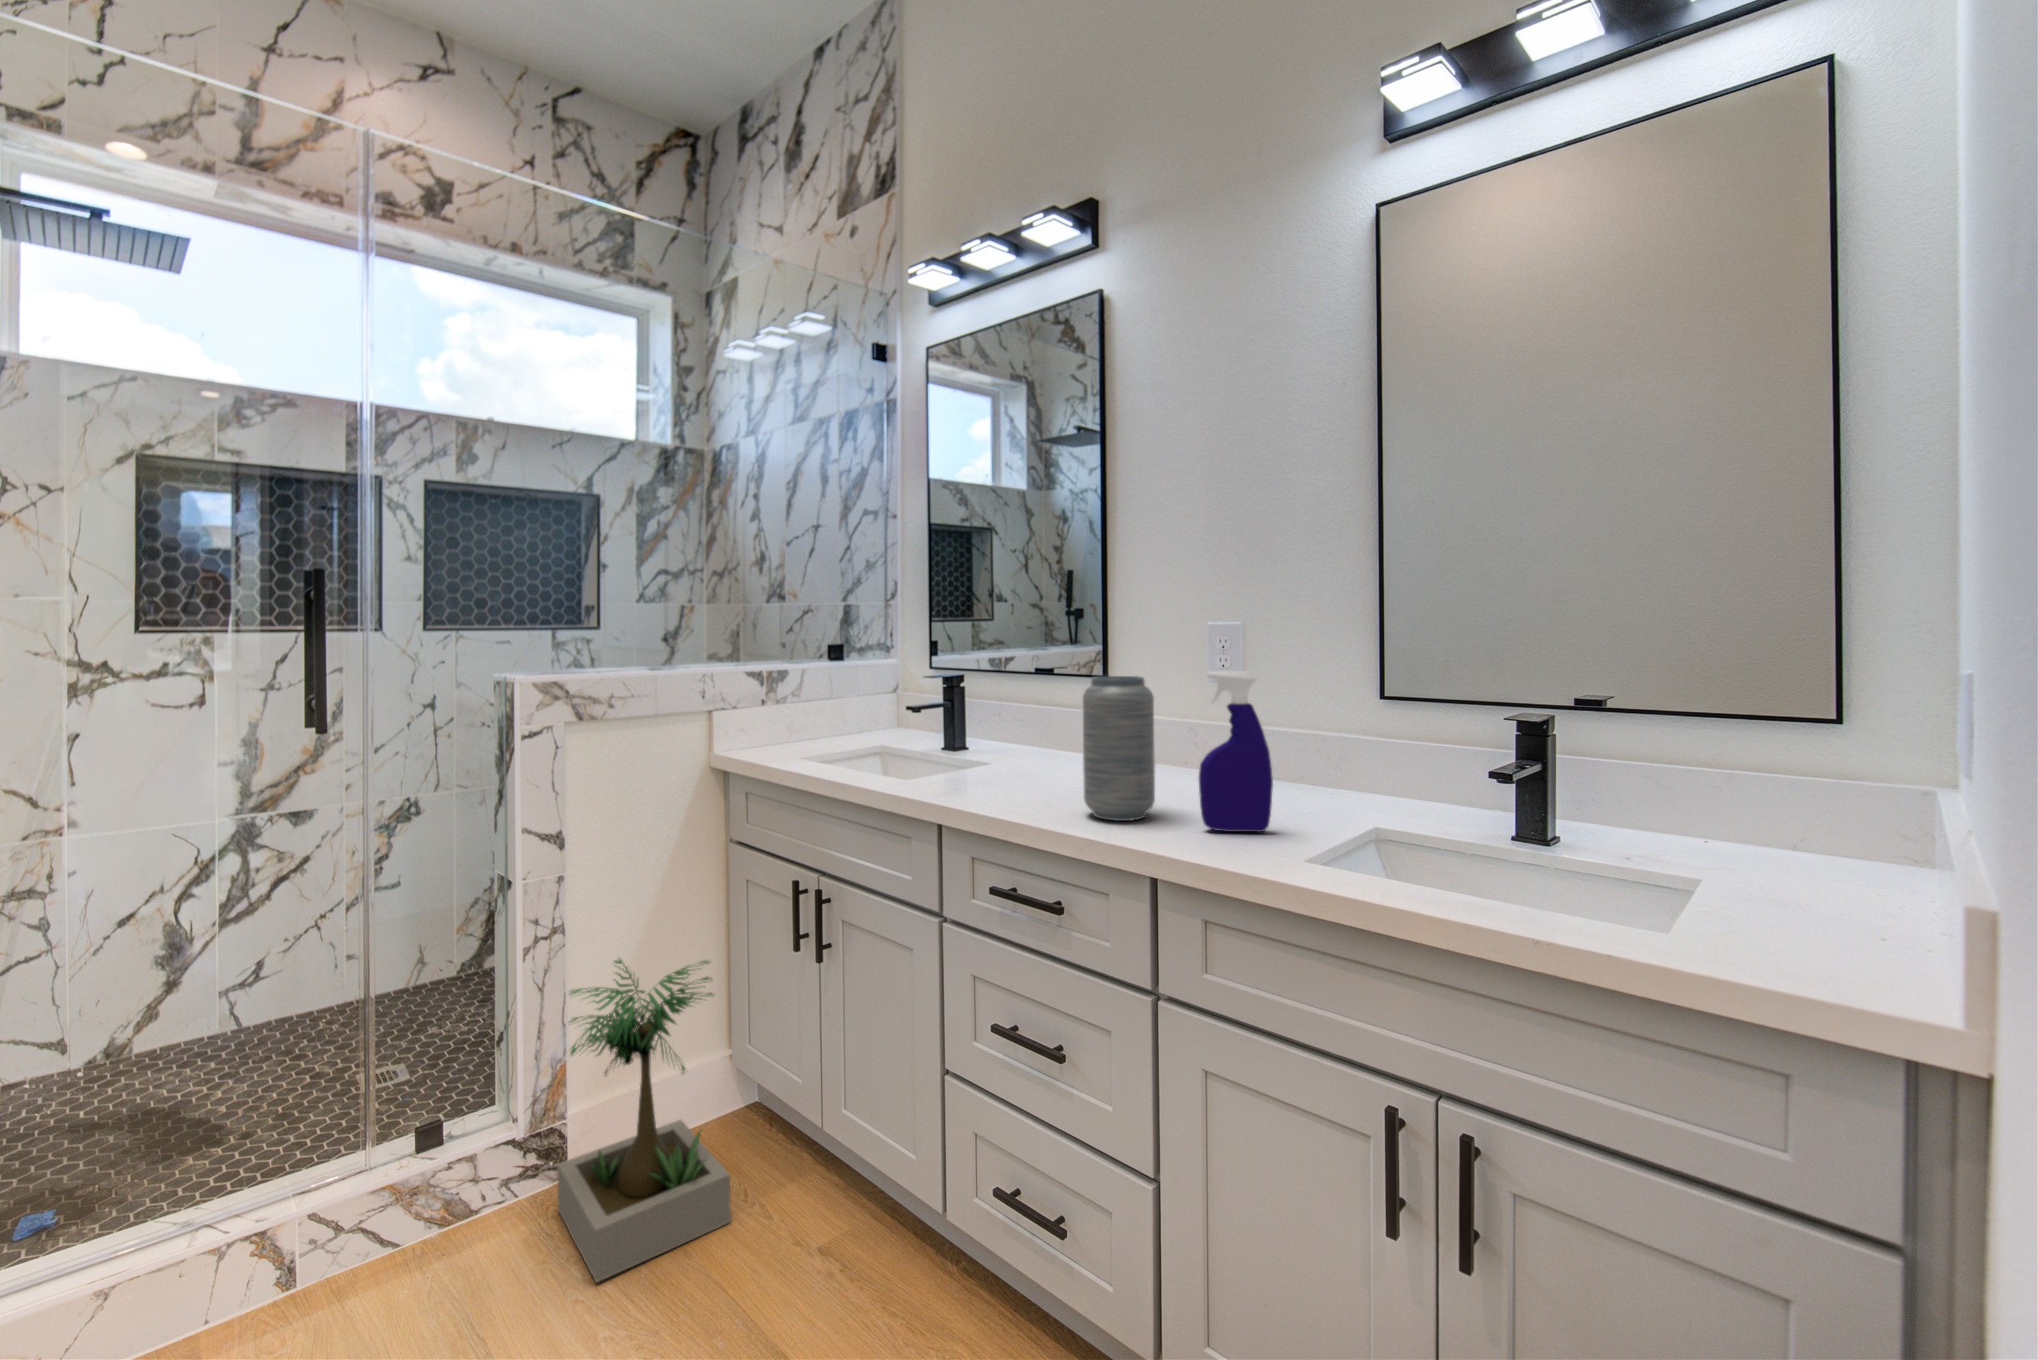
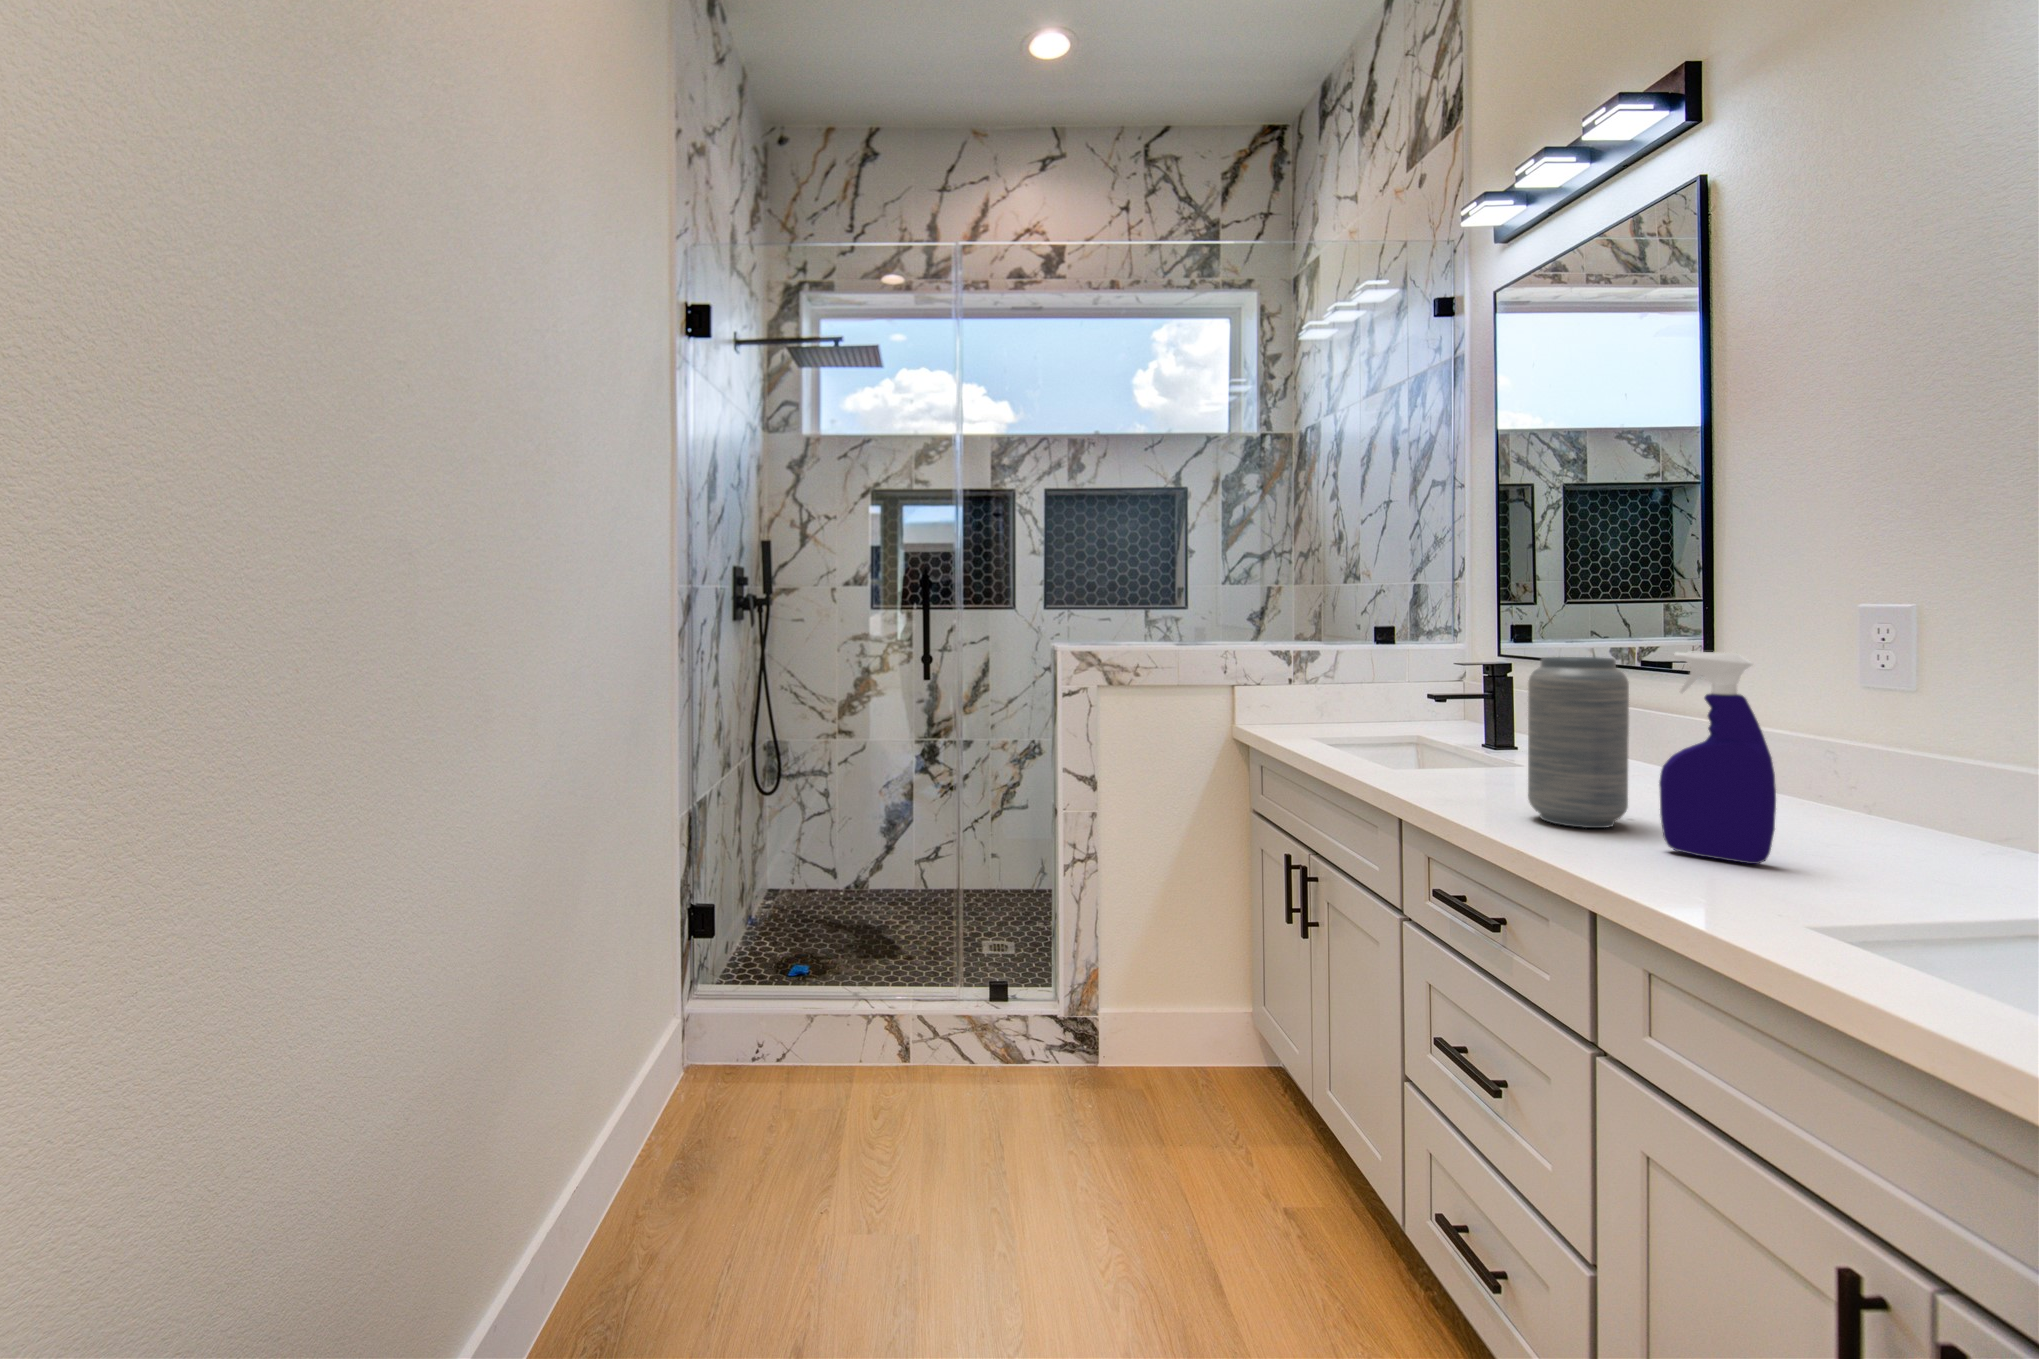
potted plant: present [557,958,731,1282] -> none [1071,886,1232,1146]

